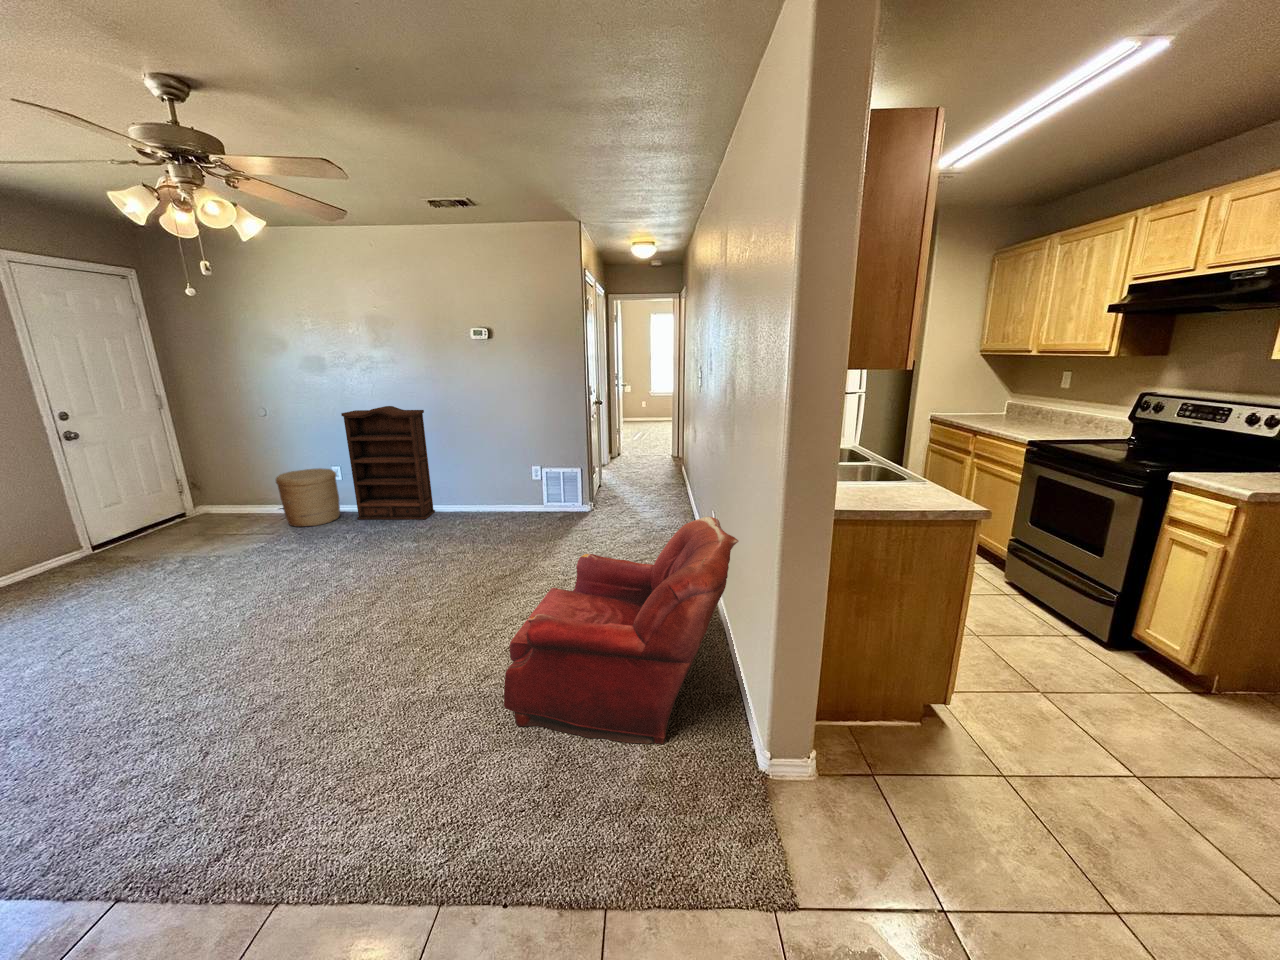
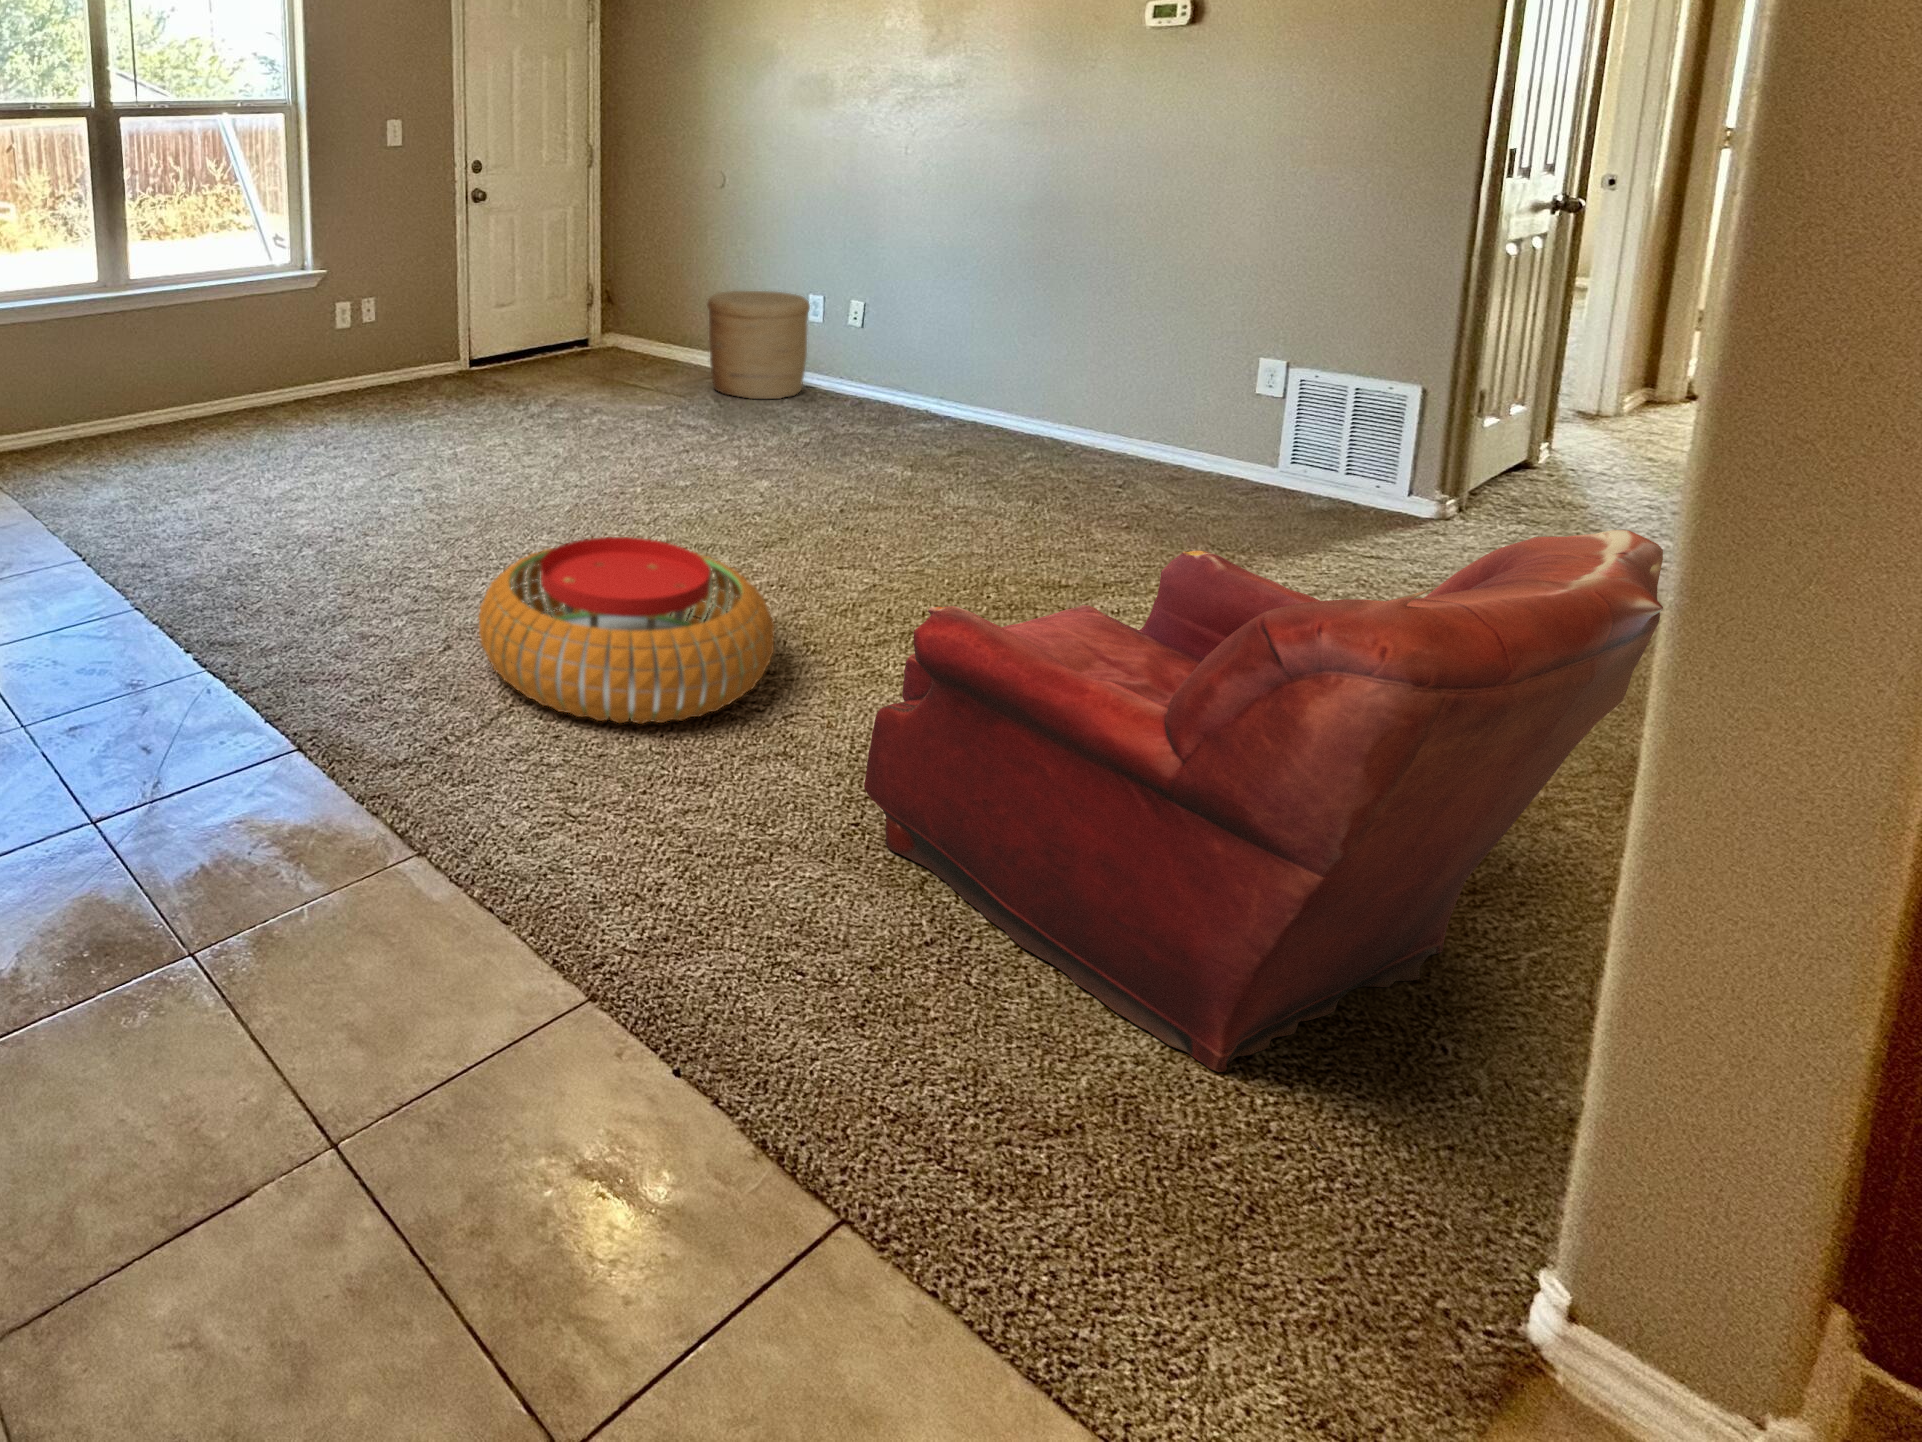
bookshelf: present [341,406,435,520] -> none [828,177,1003,434]
pouf: none [229,624,422,754] -> present [479,537,775,724]

